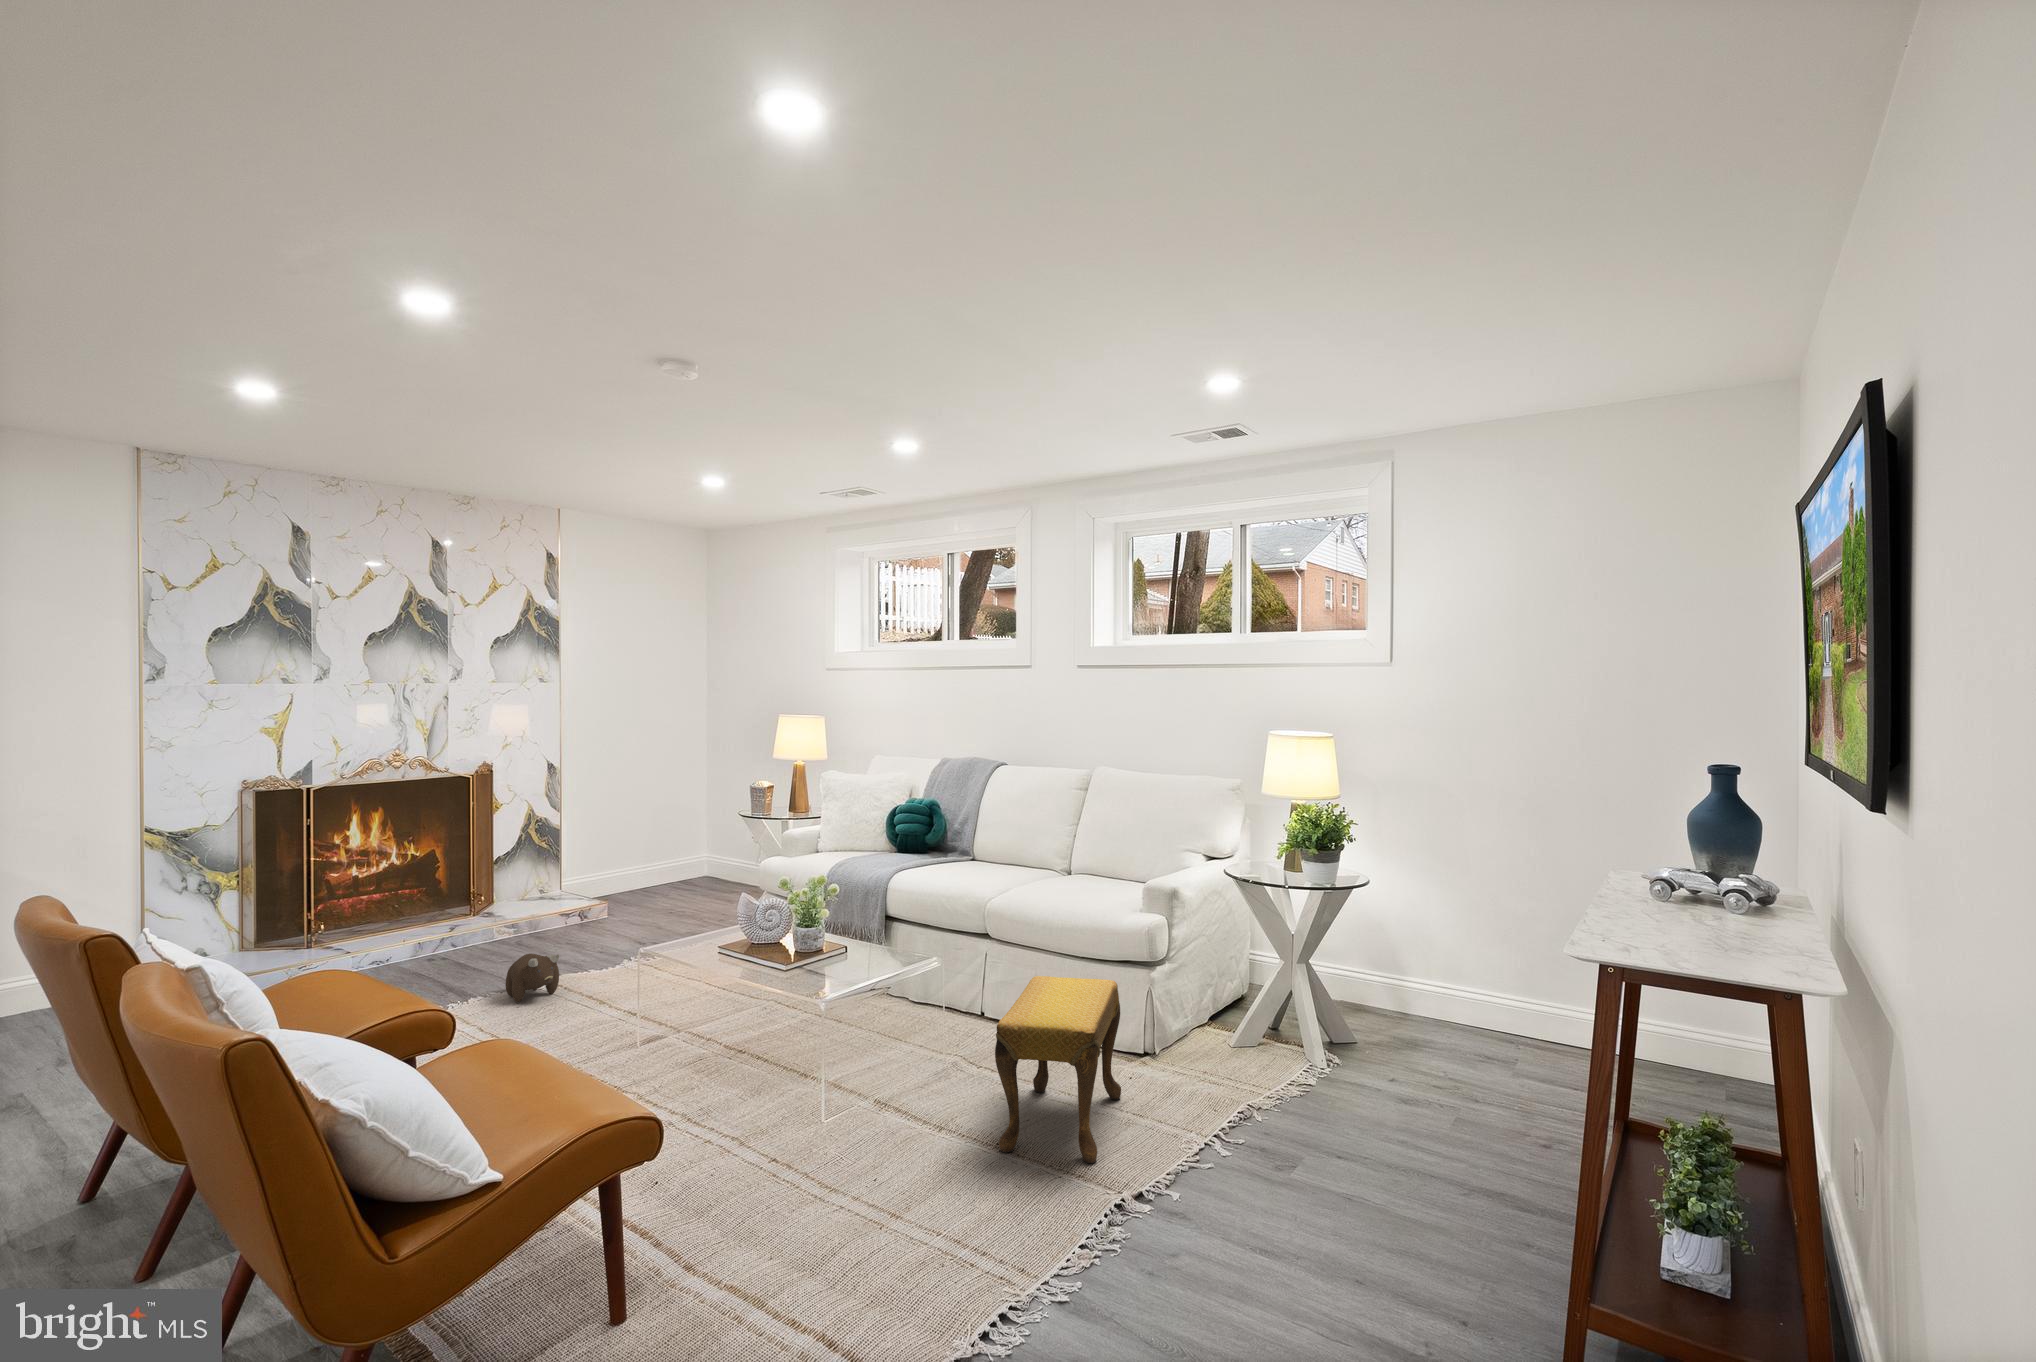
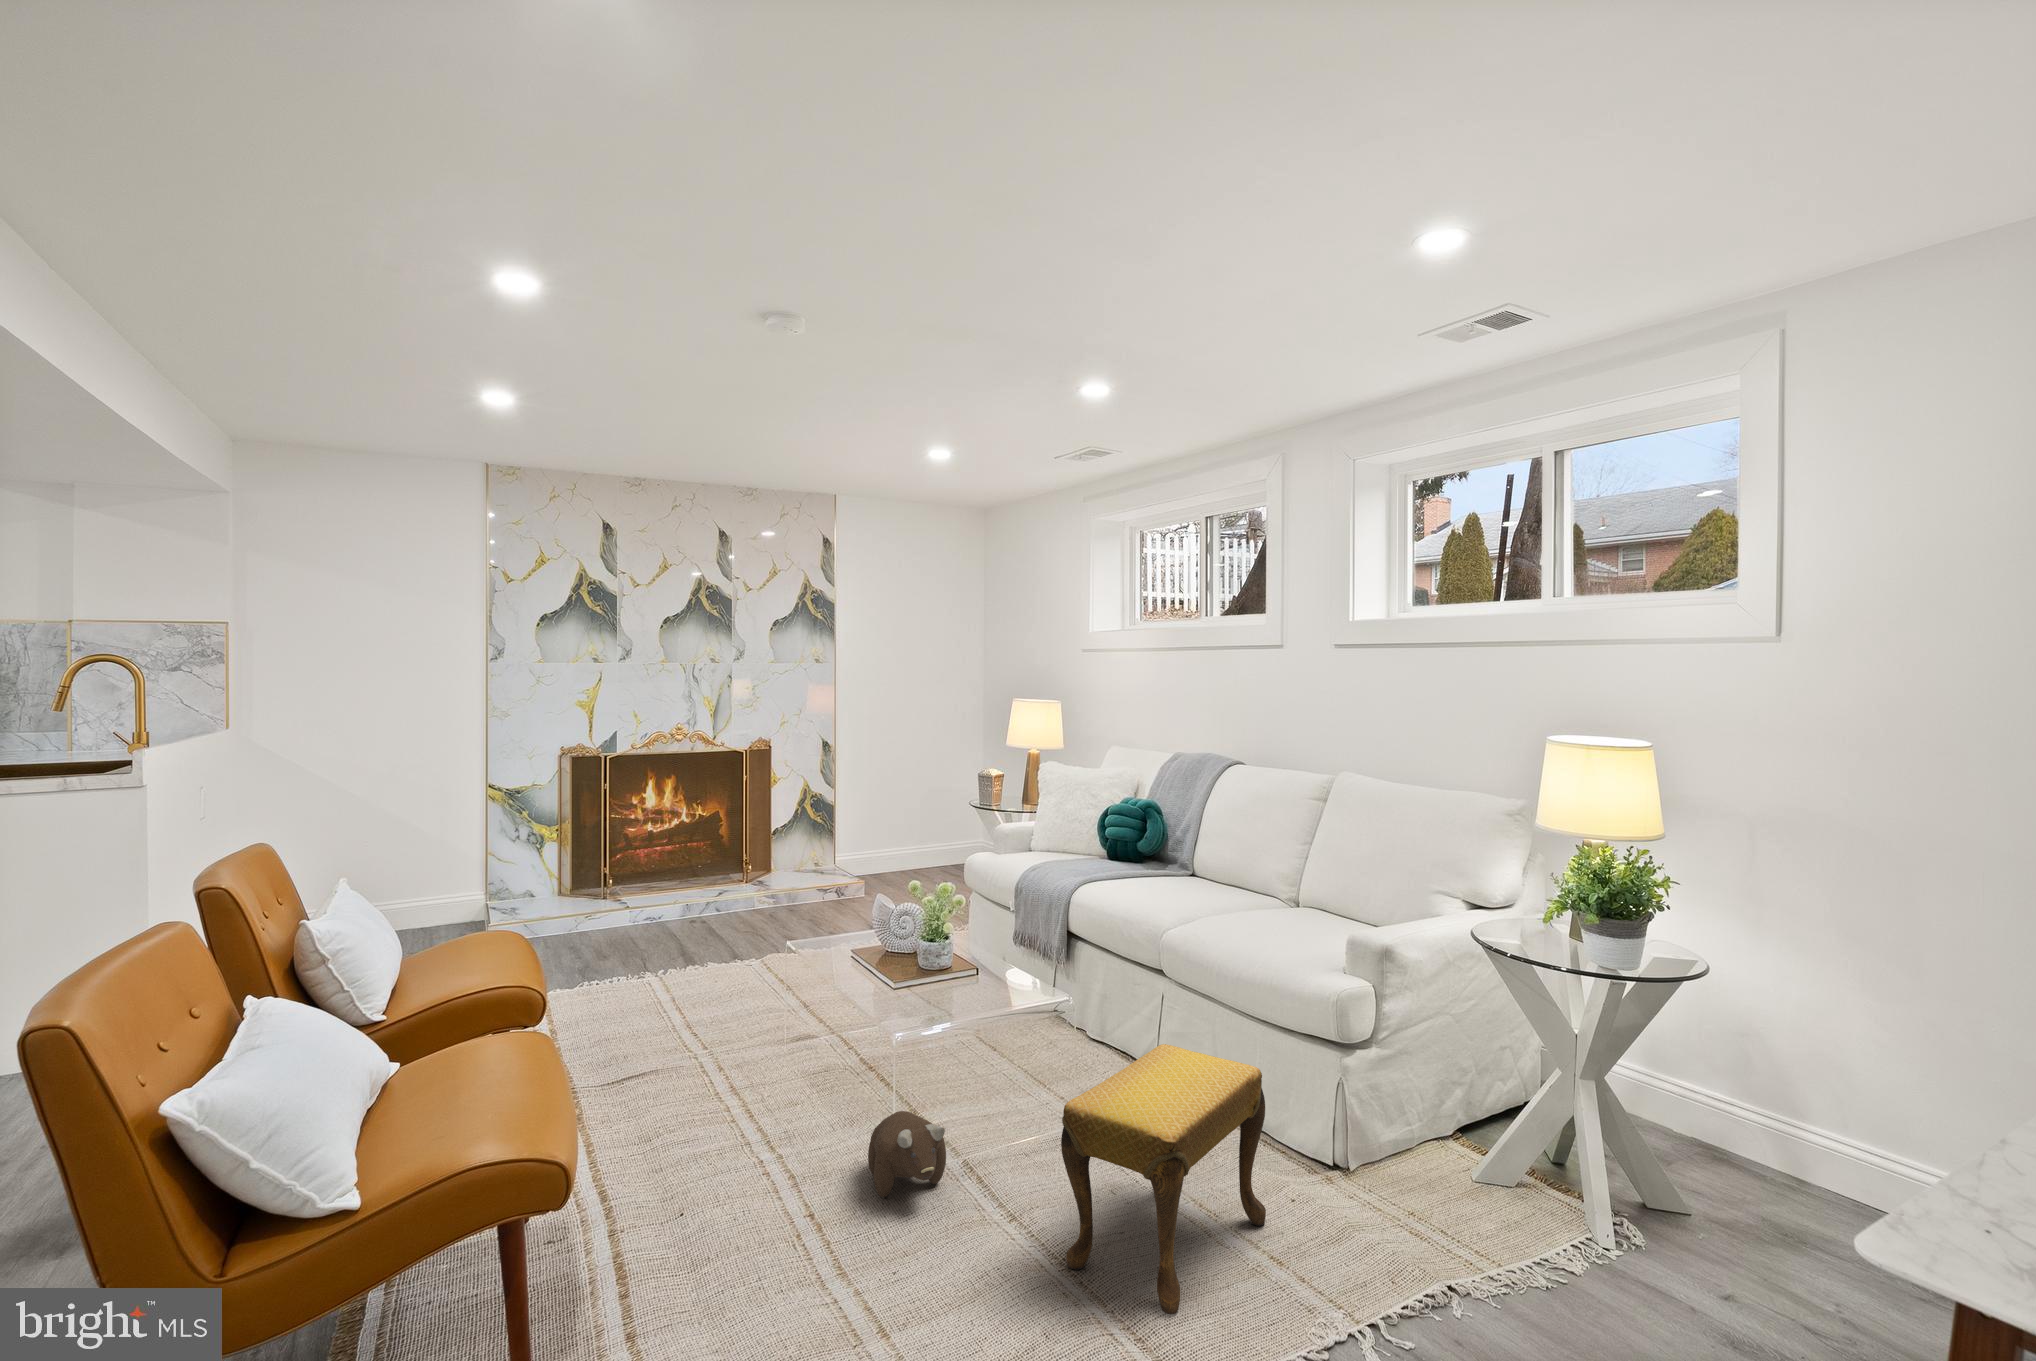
plush toy: present [506,954,559,1002] -> present [868,1111,946,1197]

